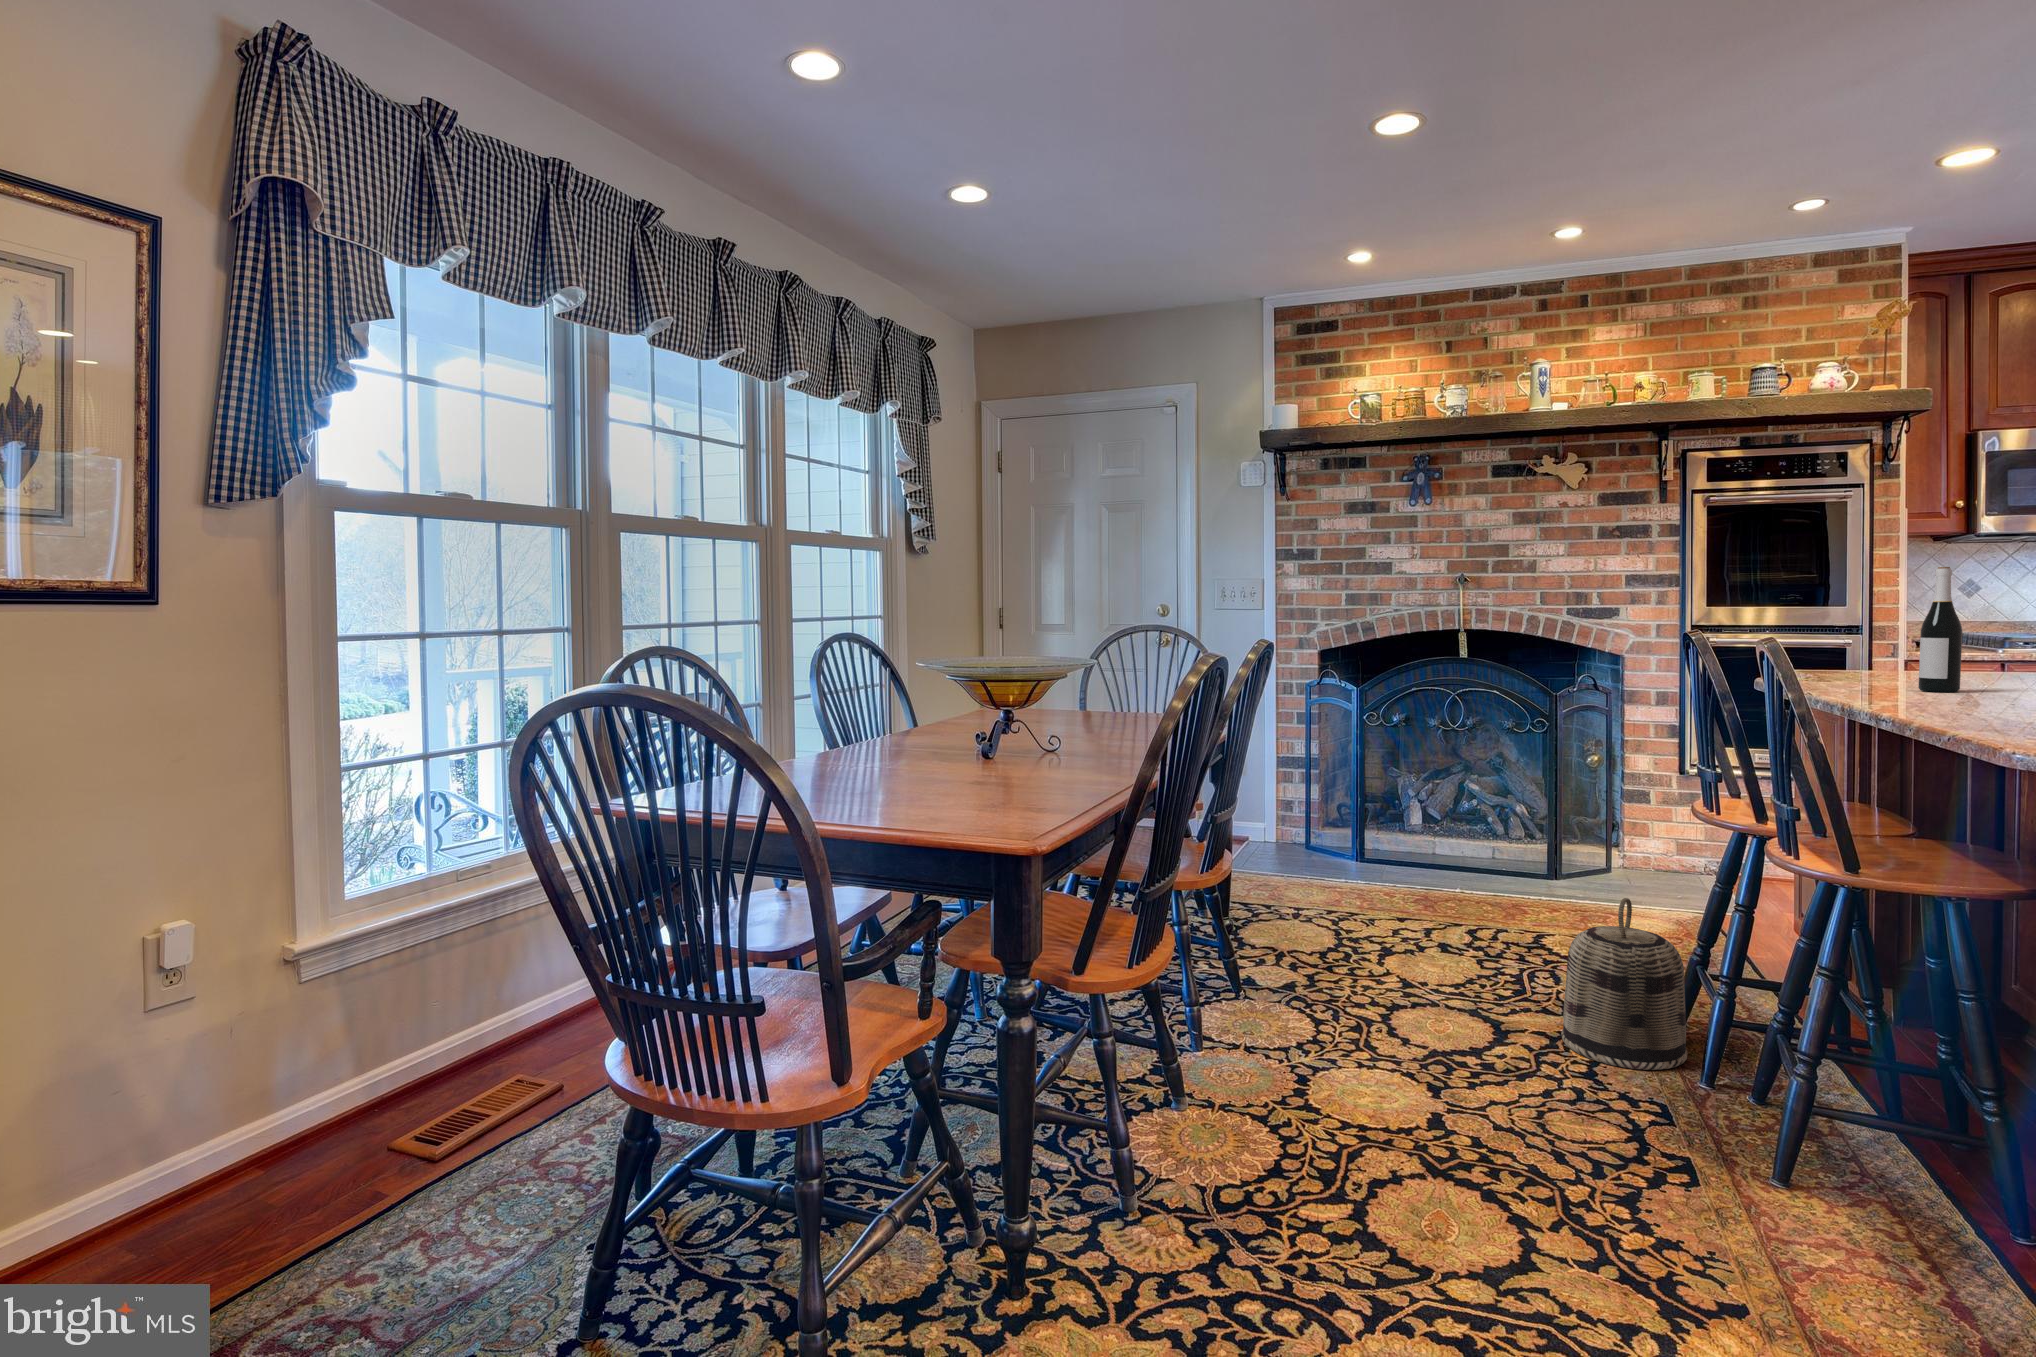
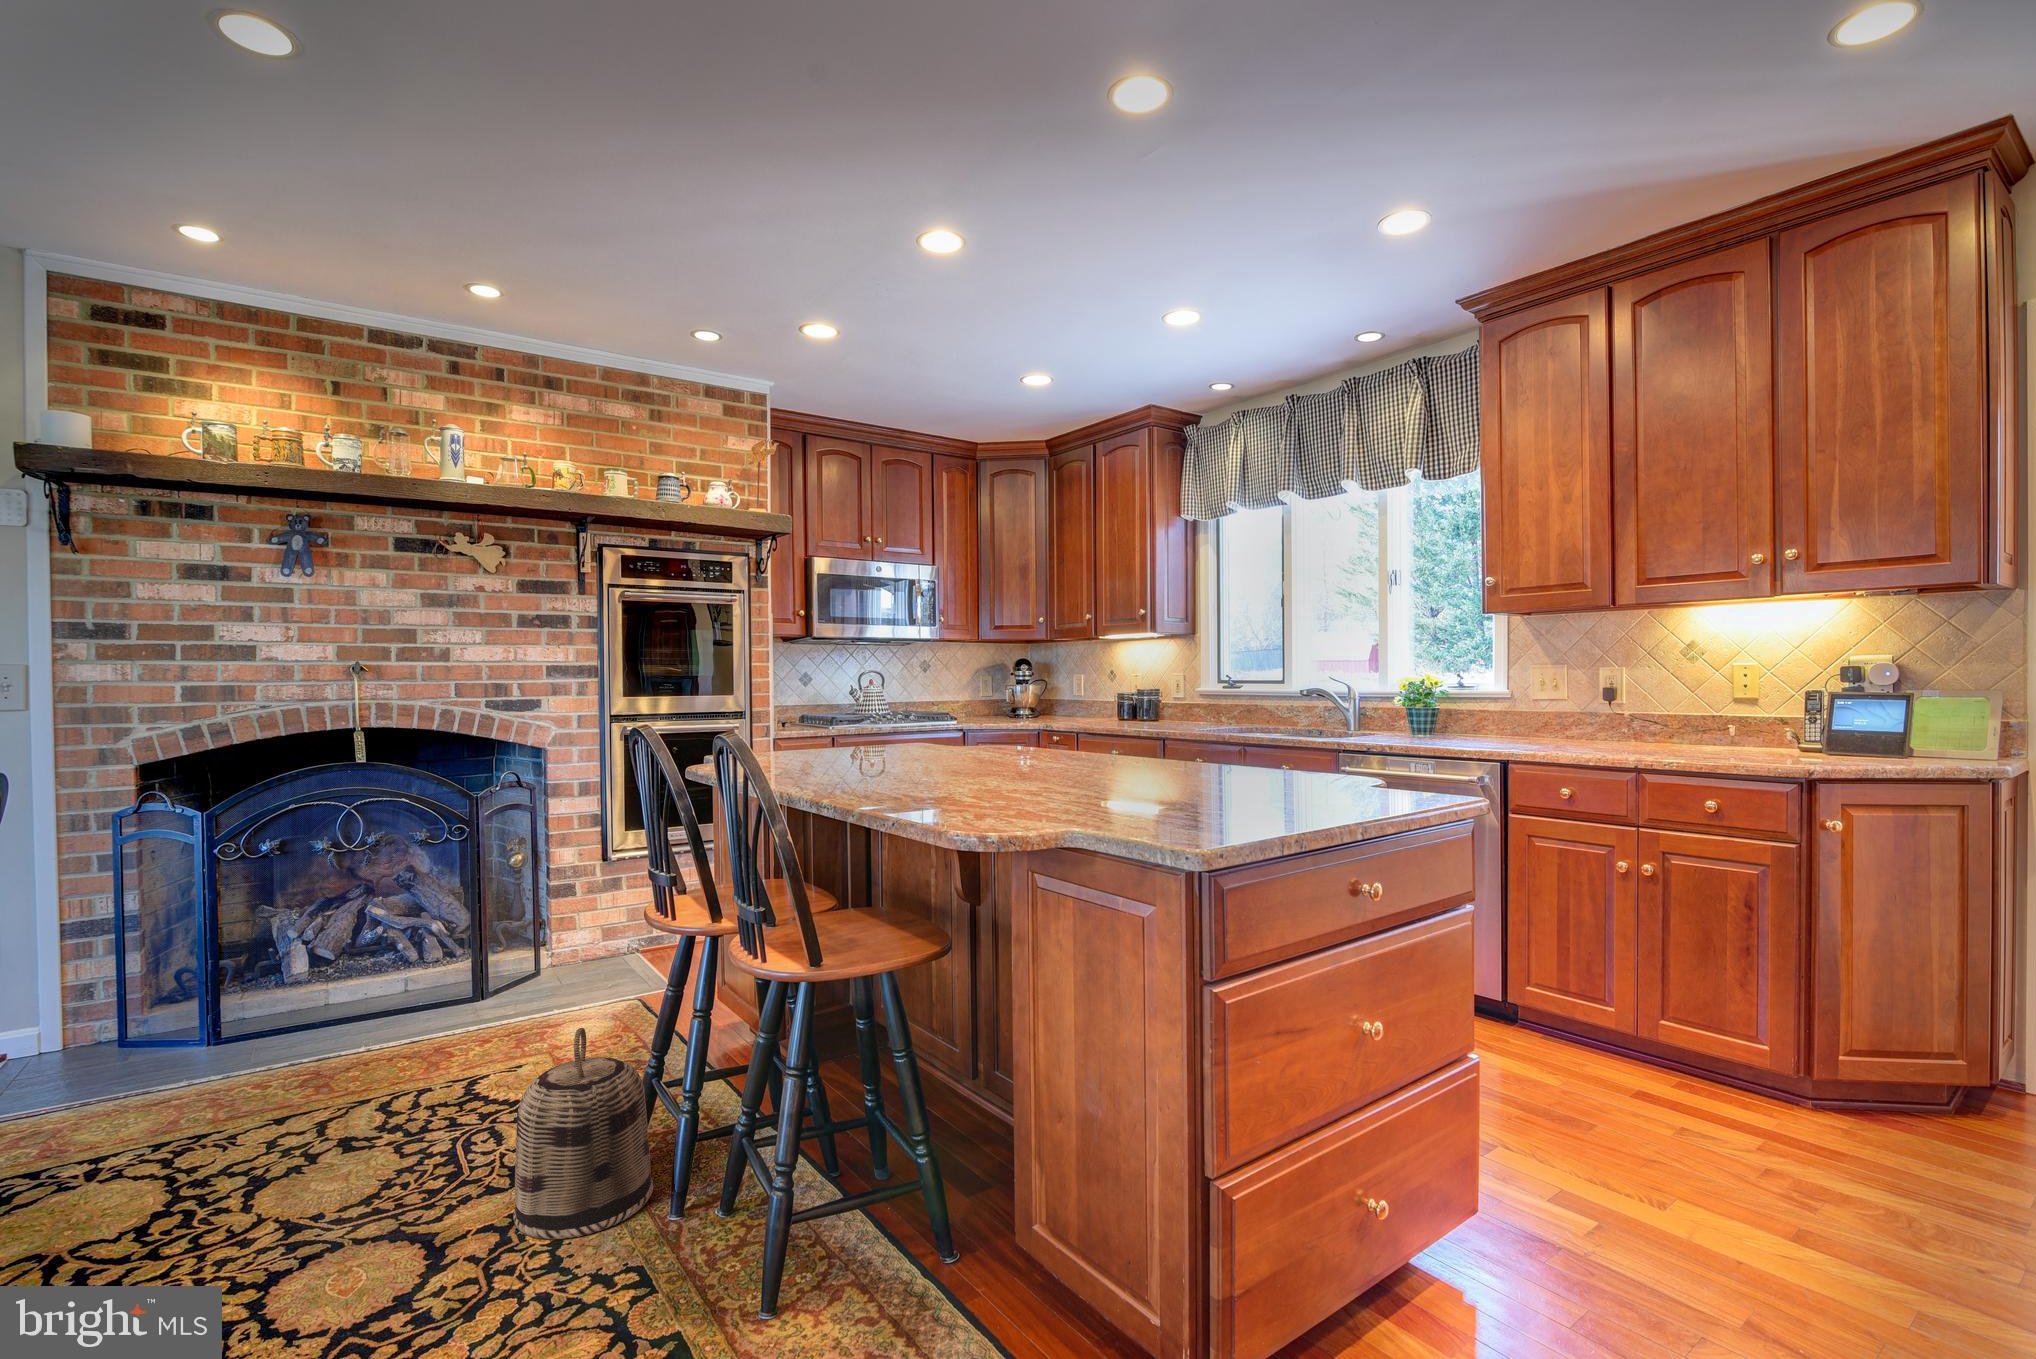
wine bottle: present [1918,567,1962,692] -> none [800,659,829,765]

